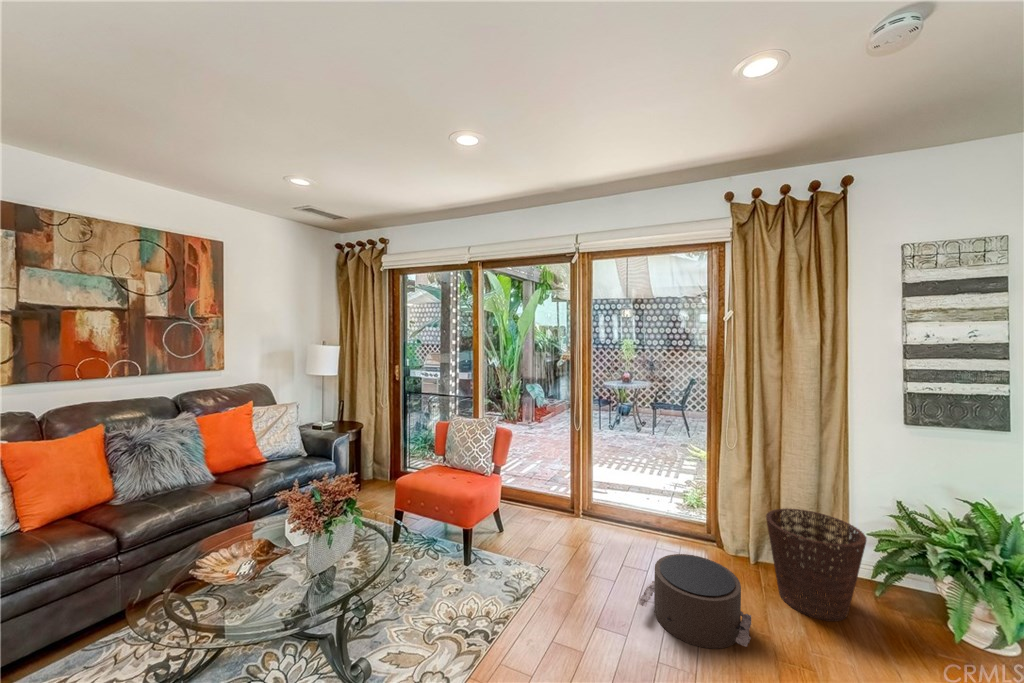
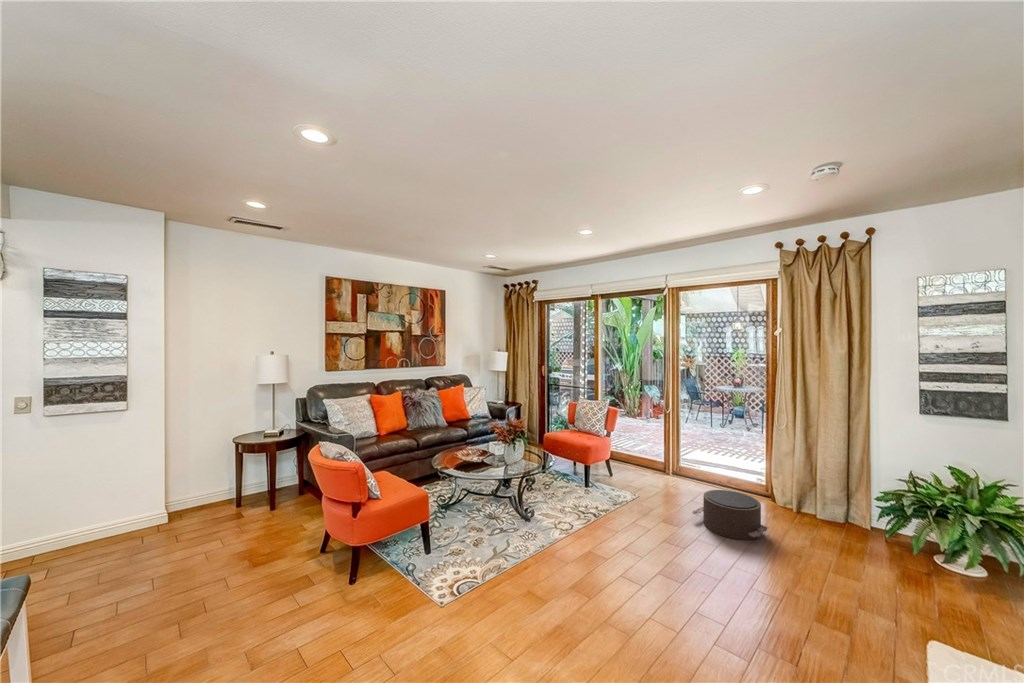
basket: present [766,508,866,621] -> none [794,471,868,544]

